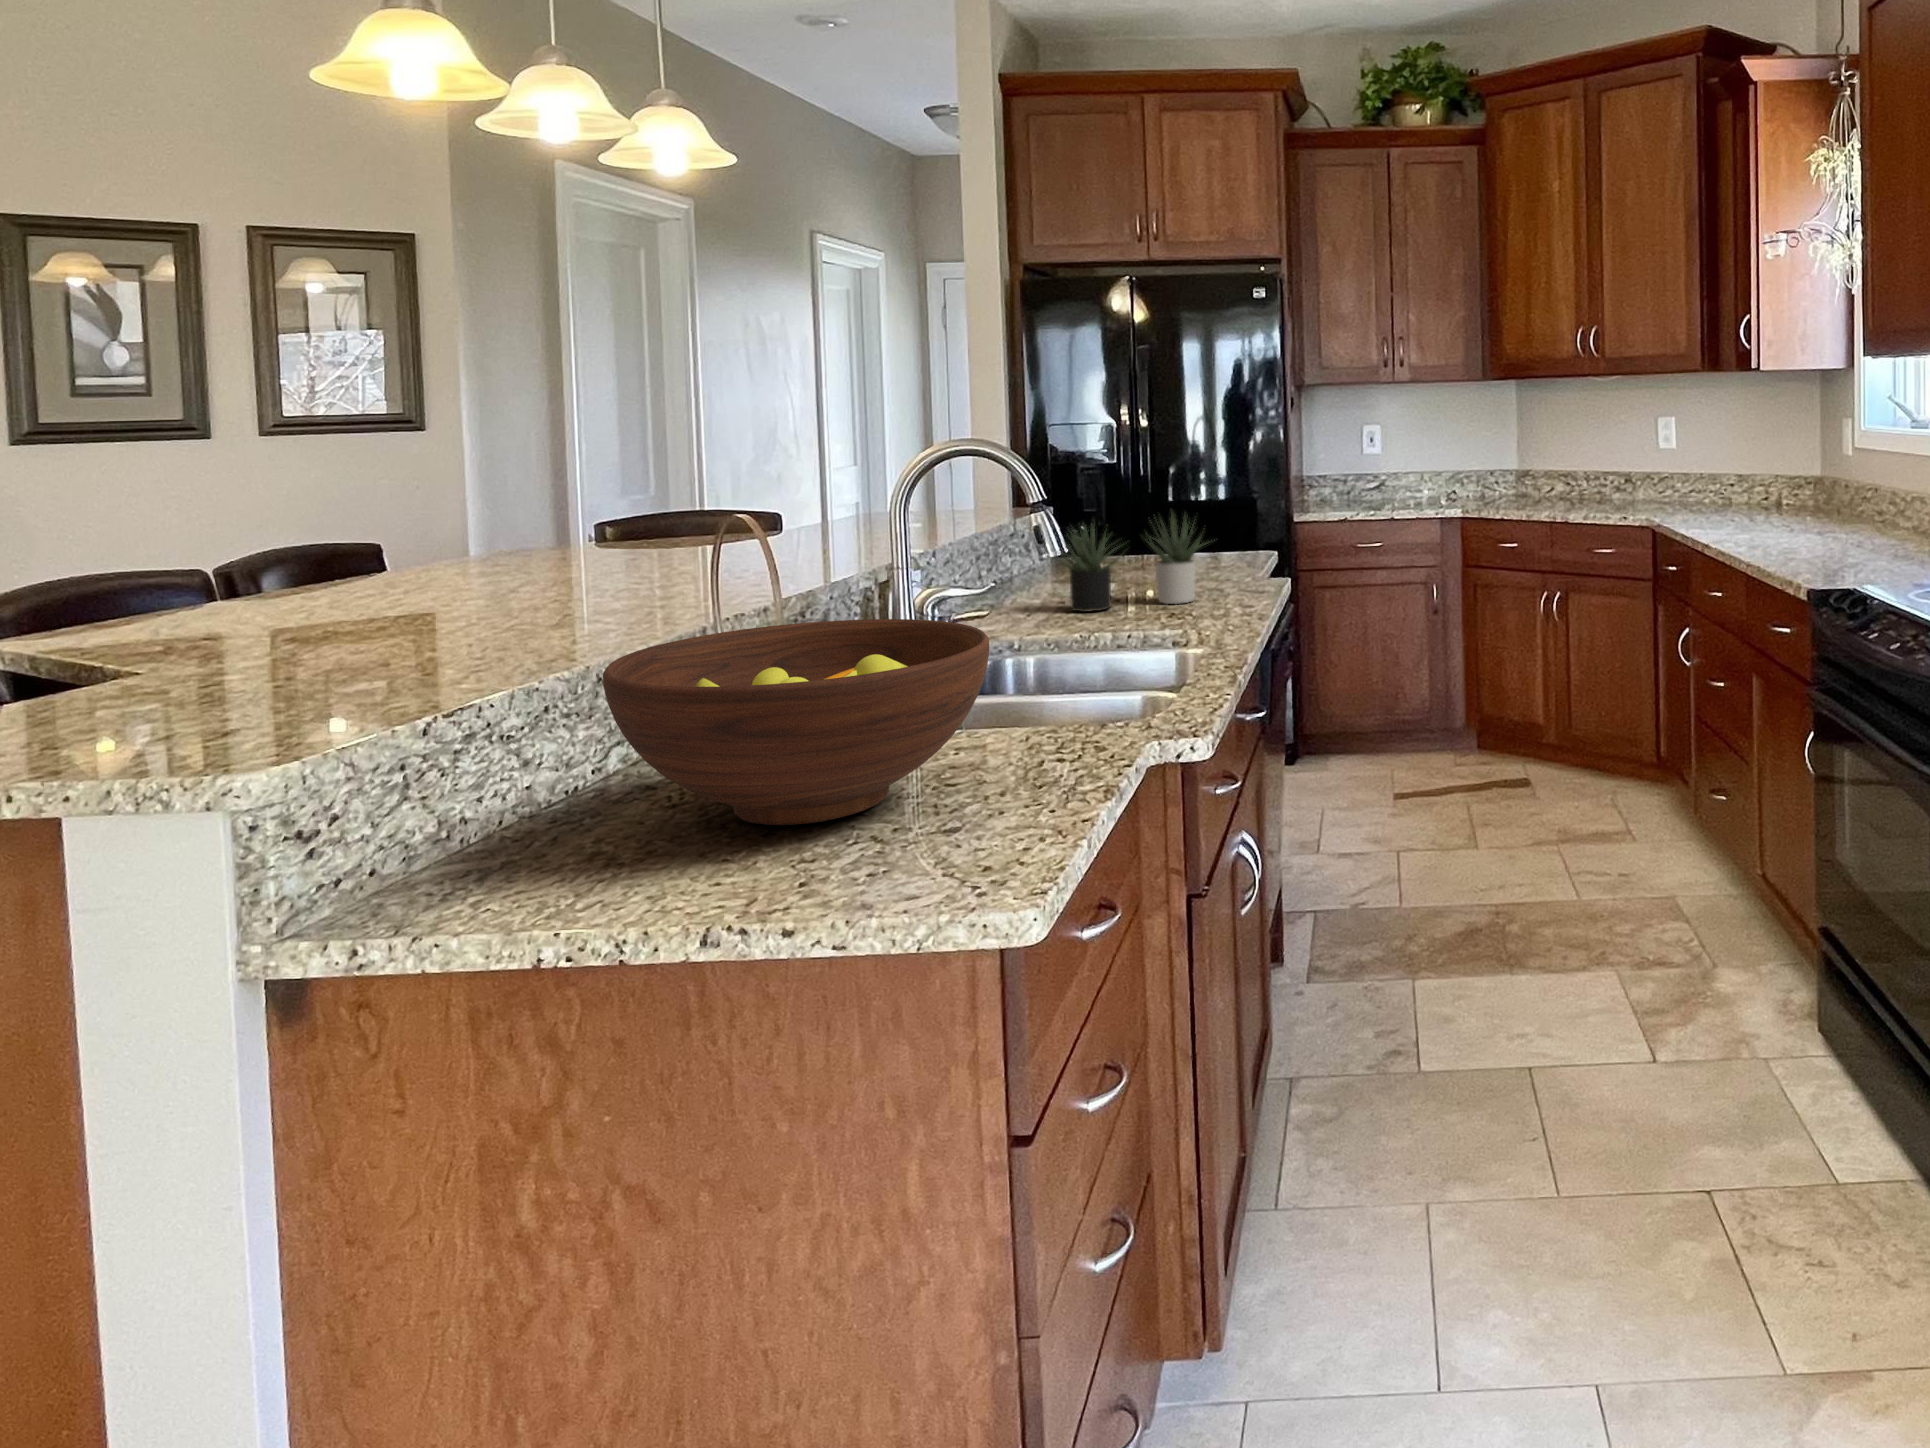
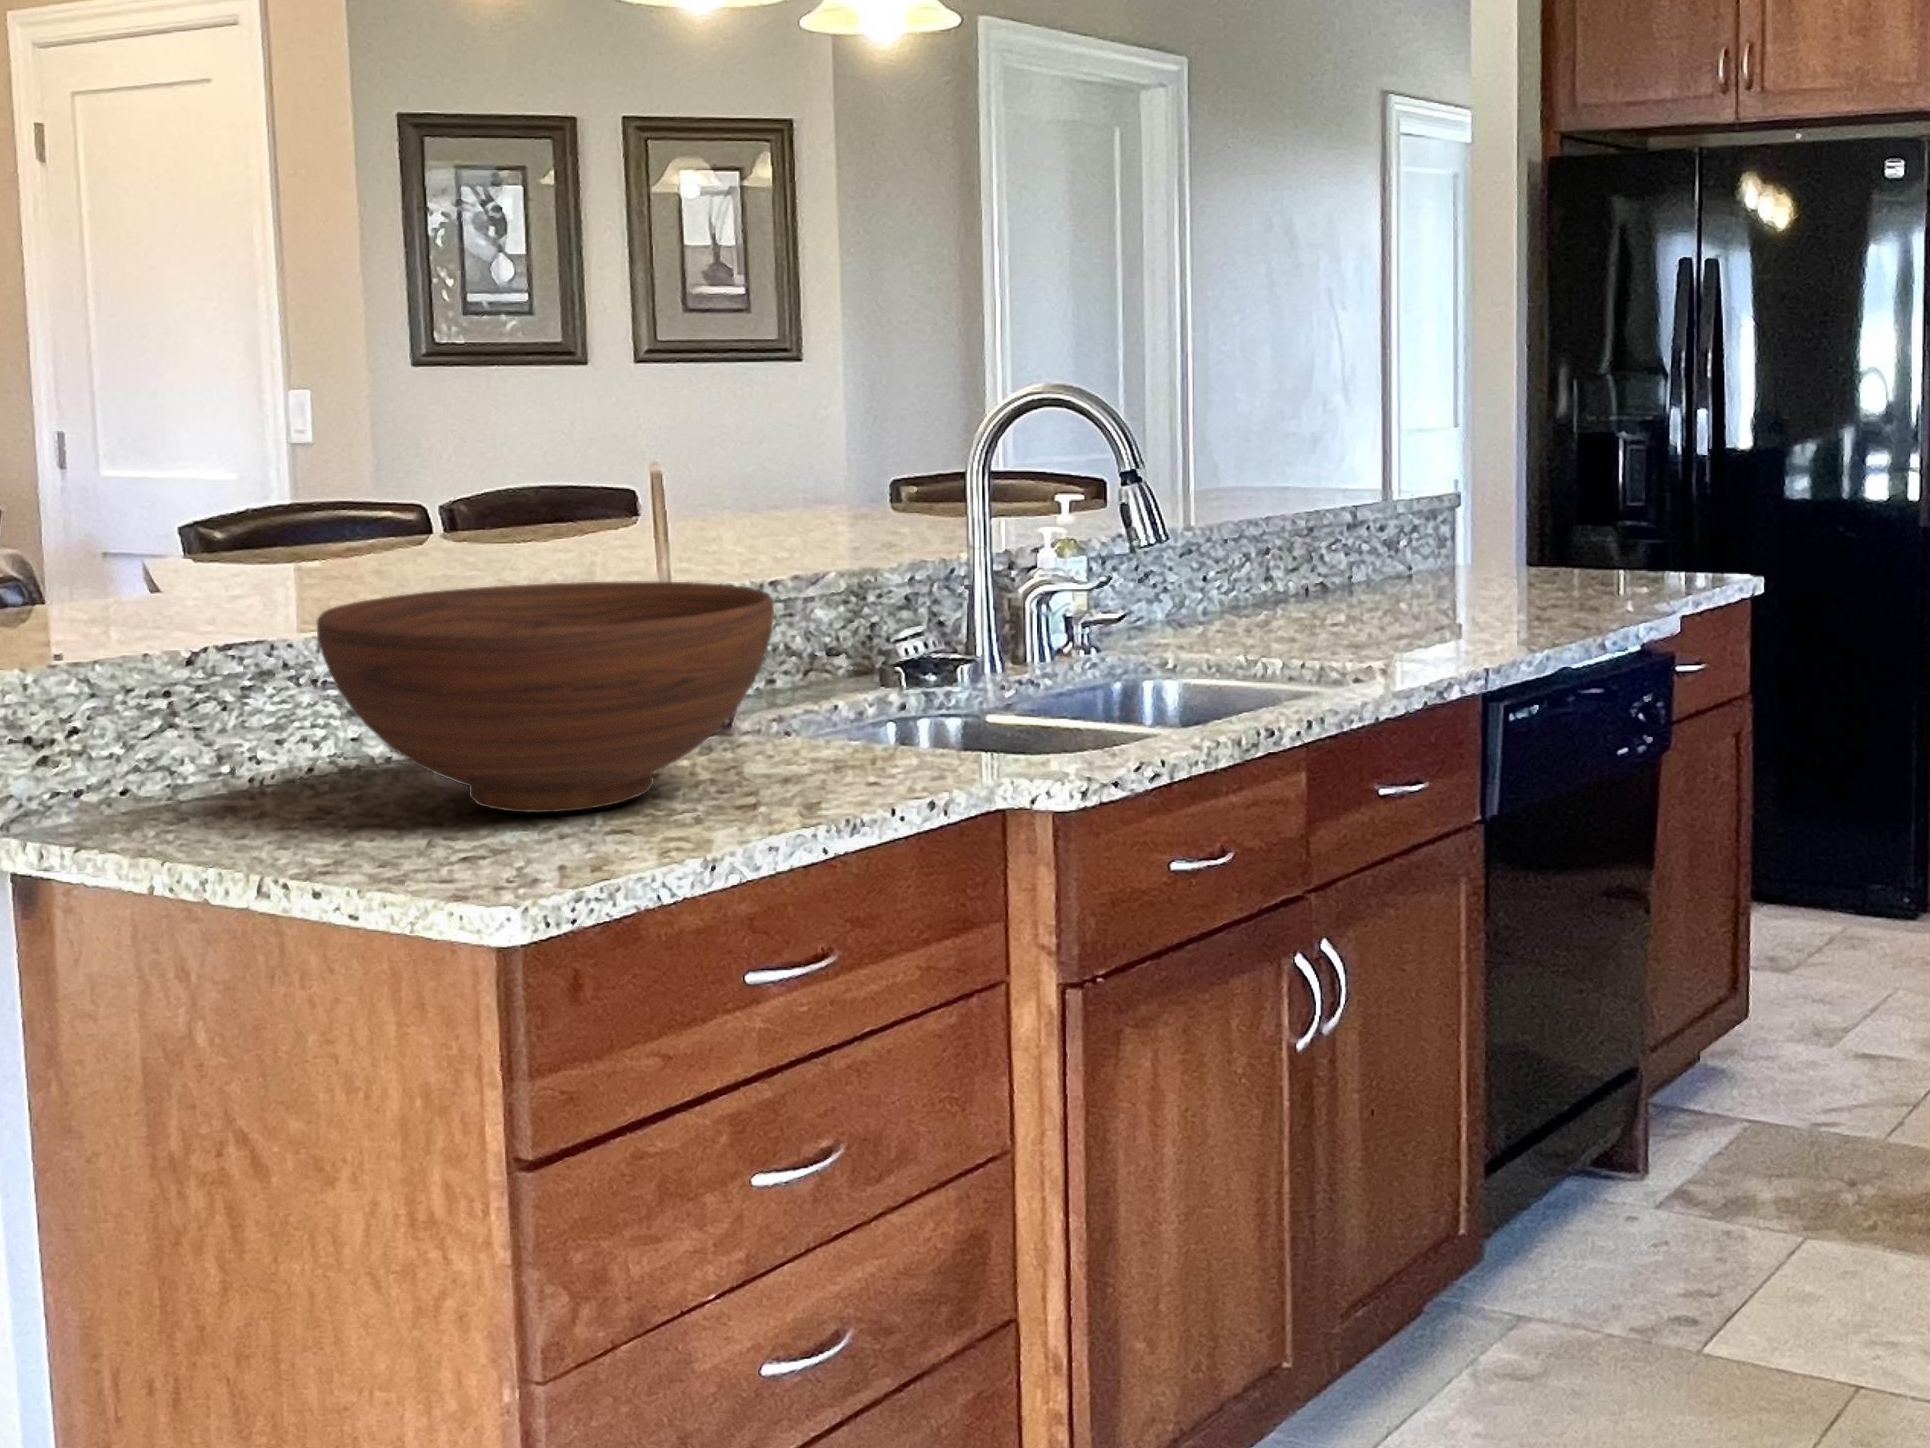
succulent plant: present [1058,514,1204,612] -> none [1278,487,1541,636]

